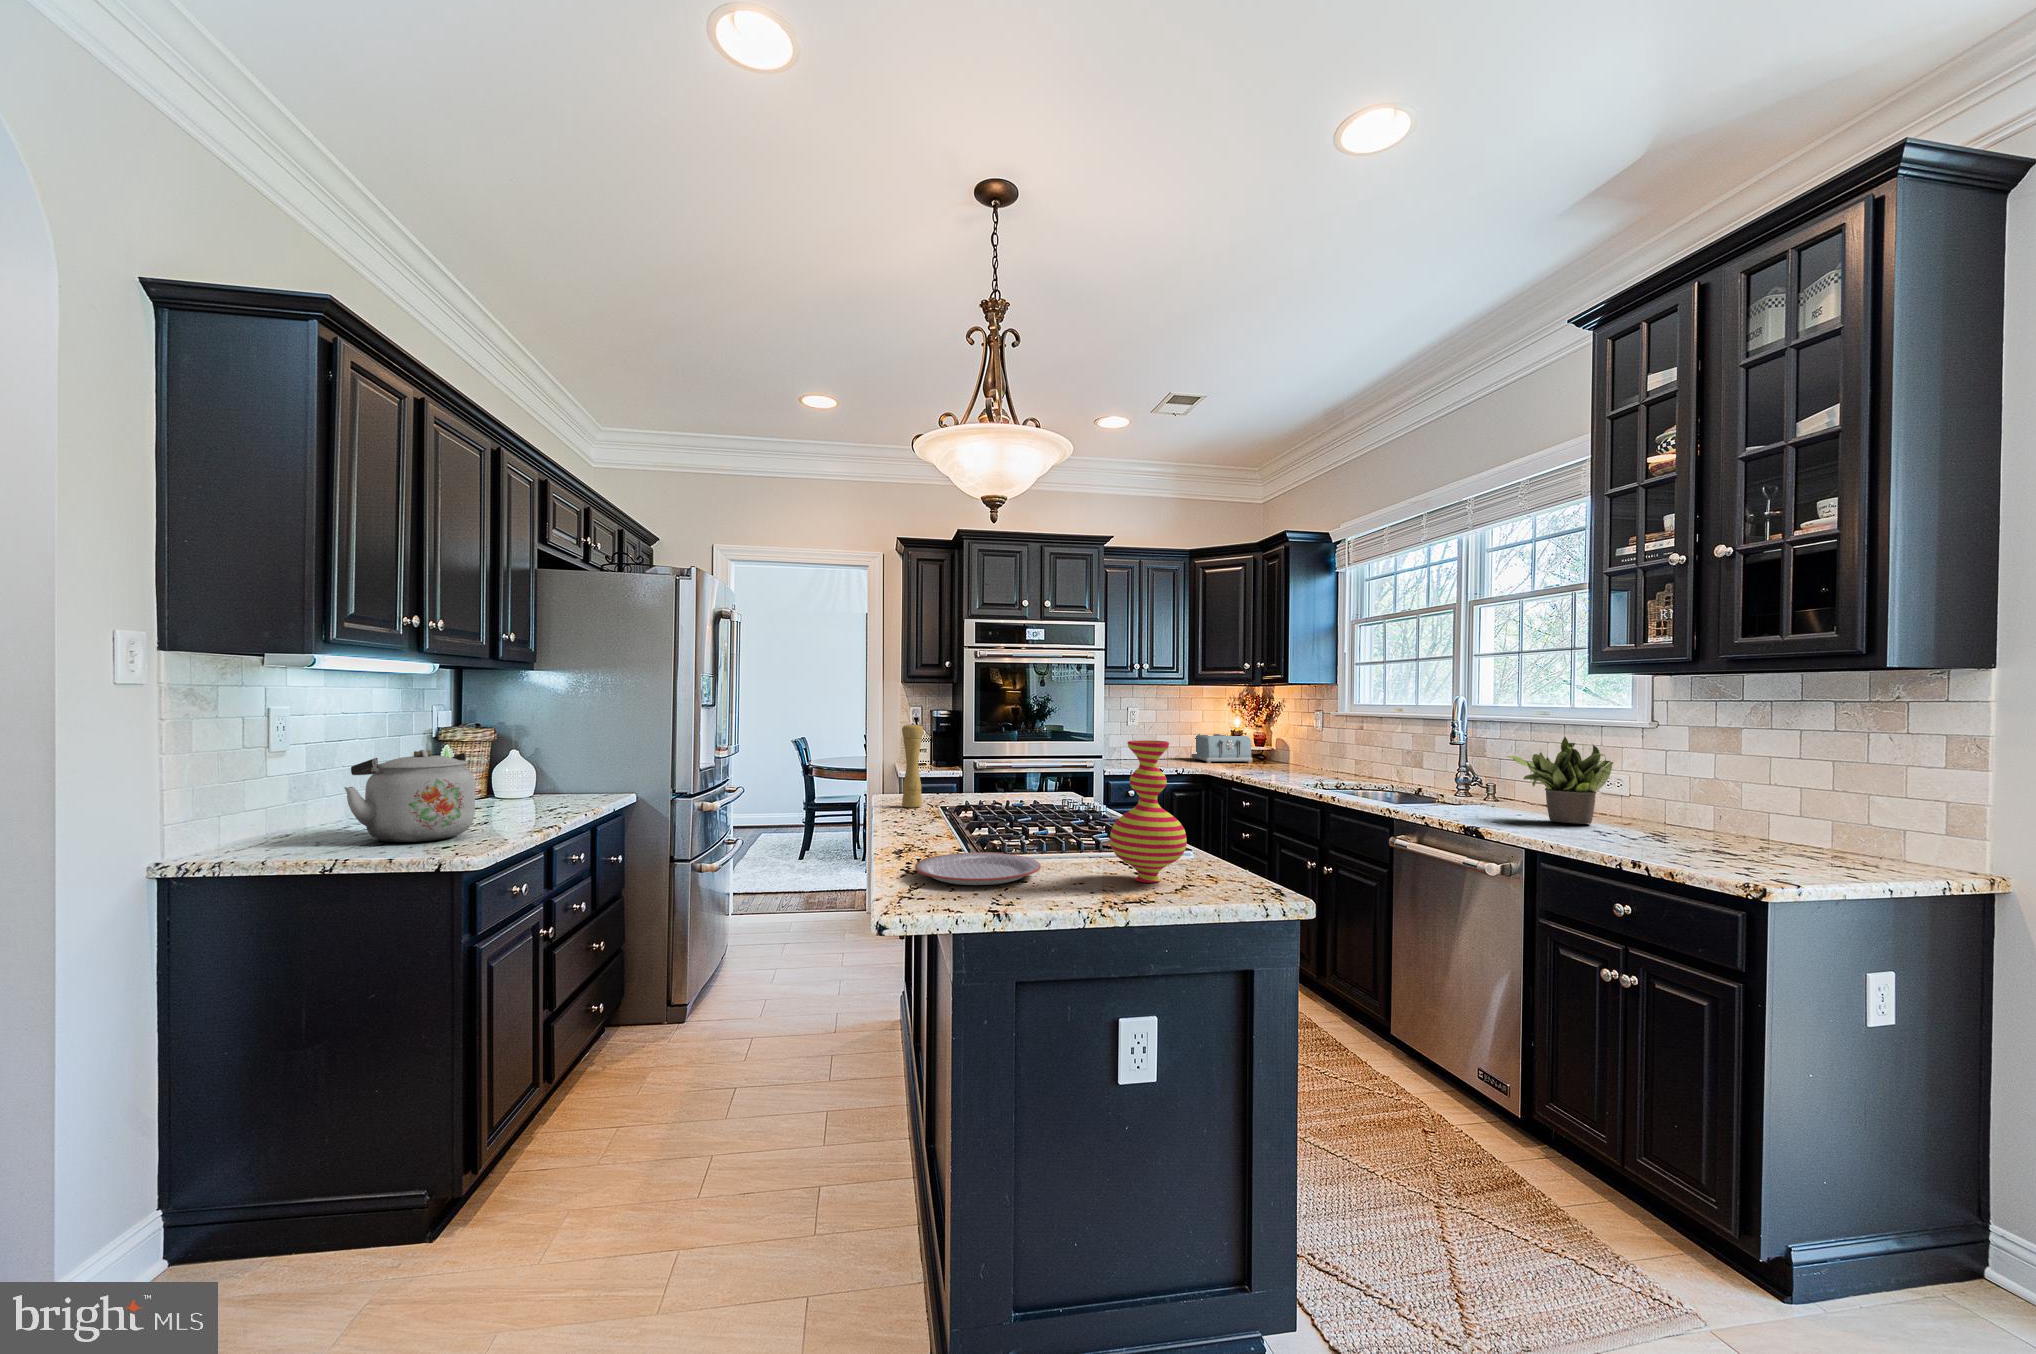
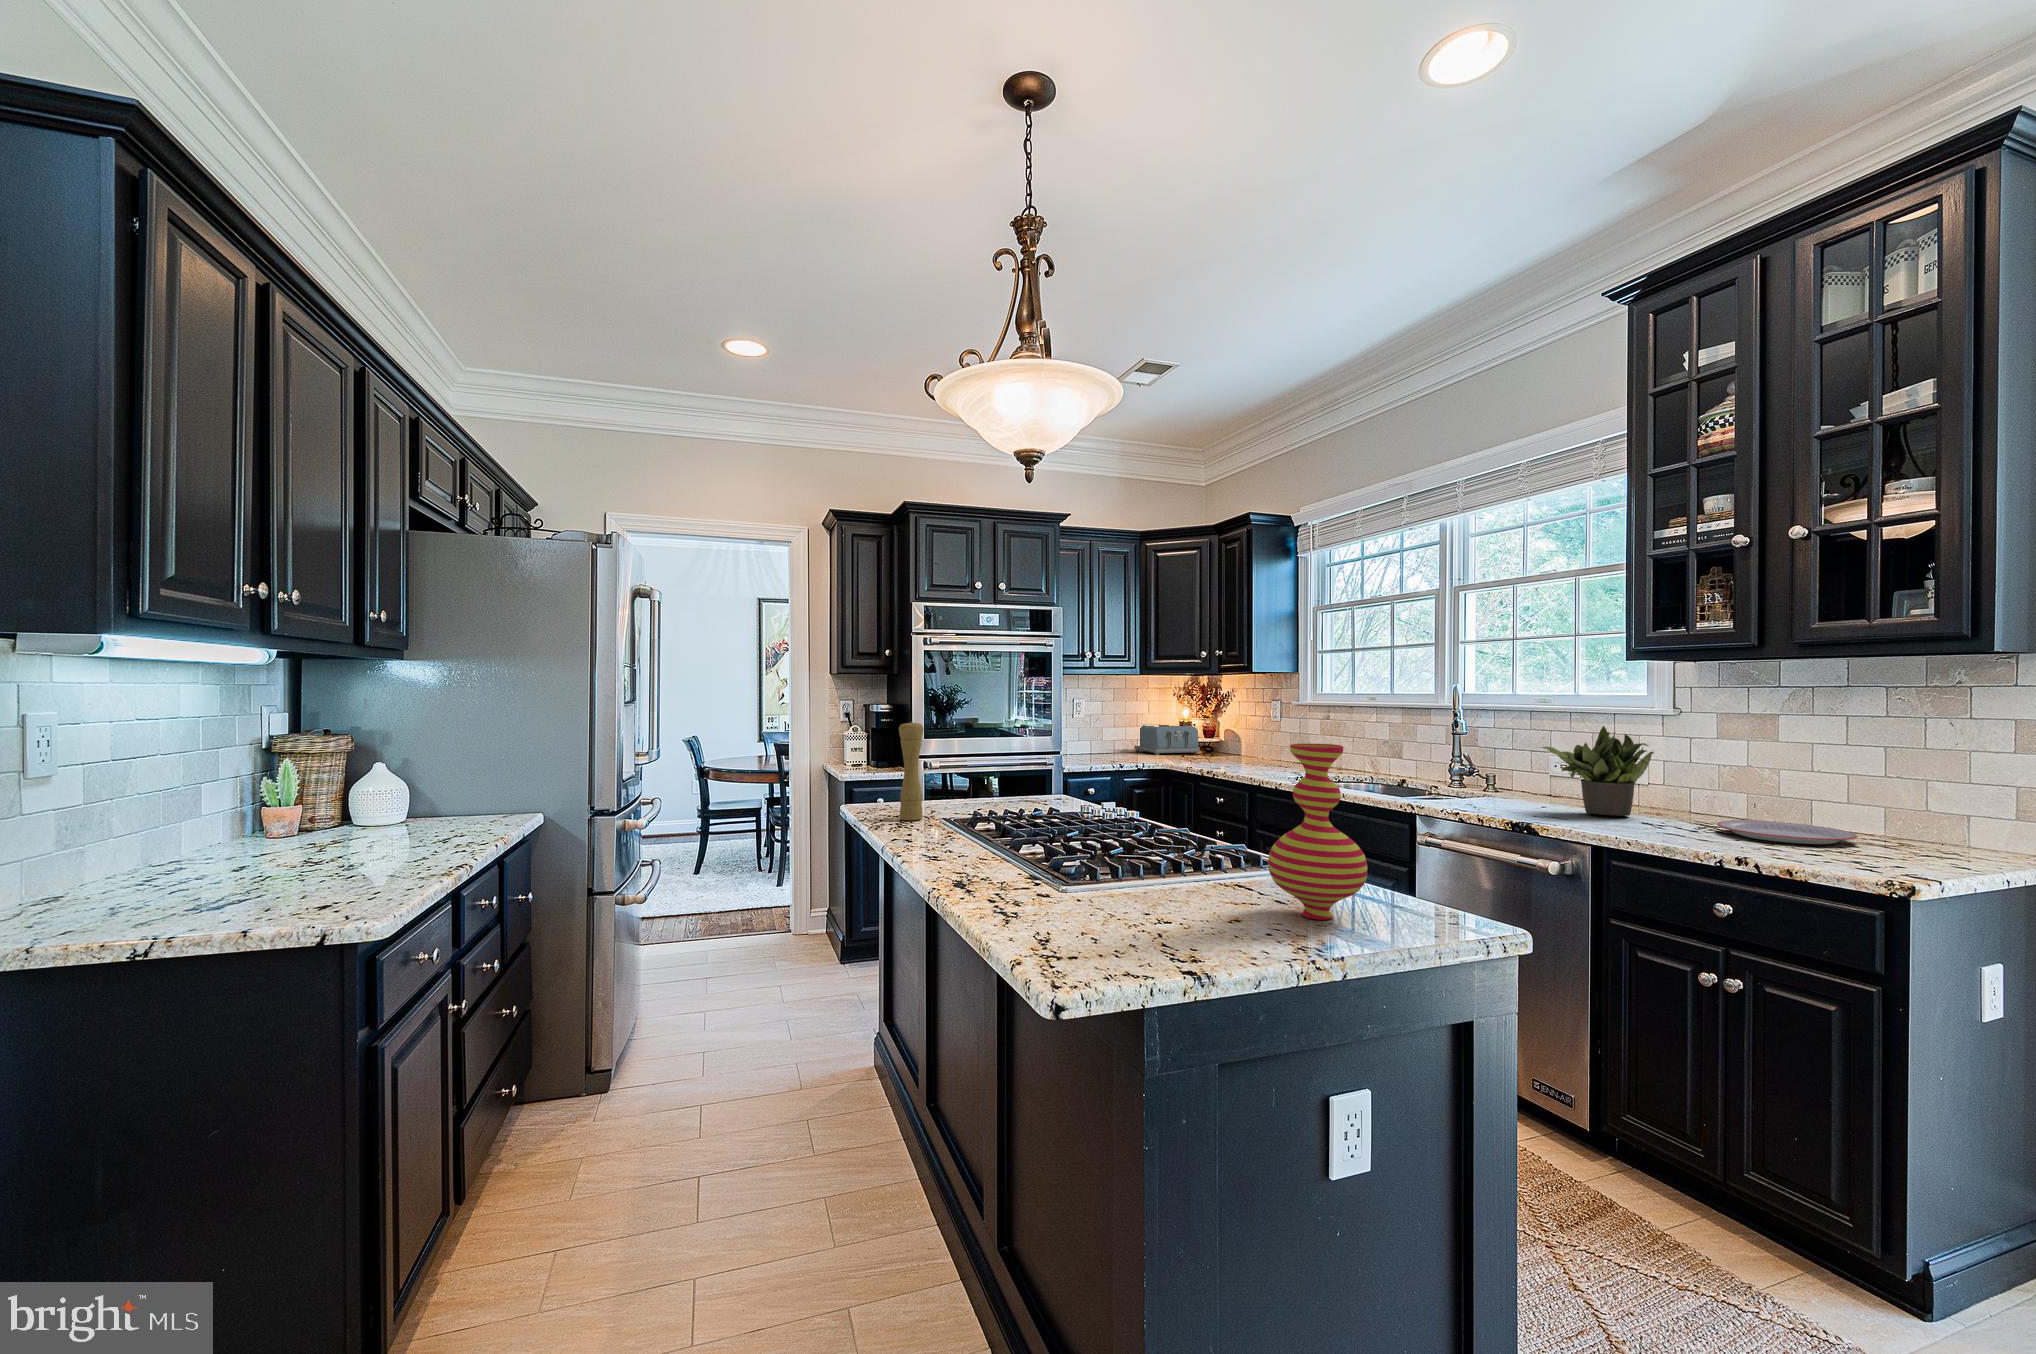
kettle: present [345,750,475,842] -> none [158,770,356,902]
plate: present [915,853,1041,885] -> present [1717,820,1857,844]

